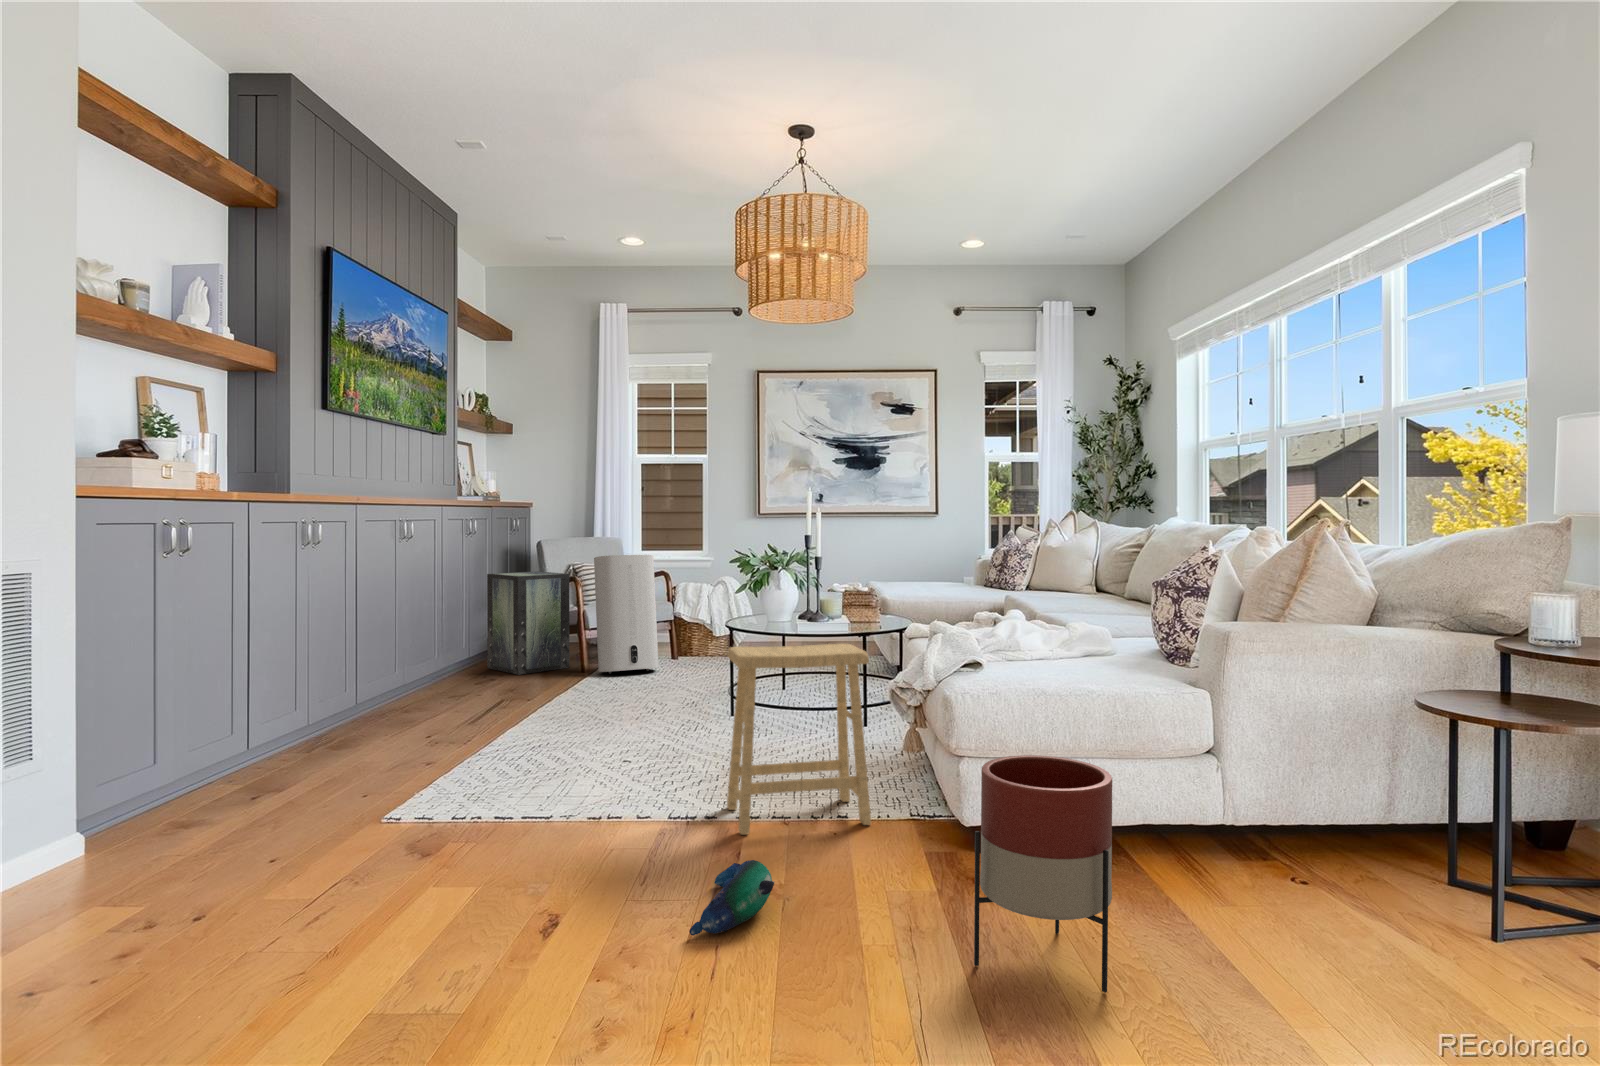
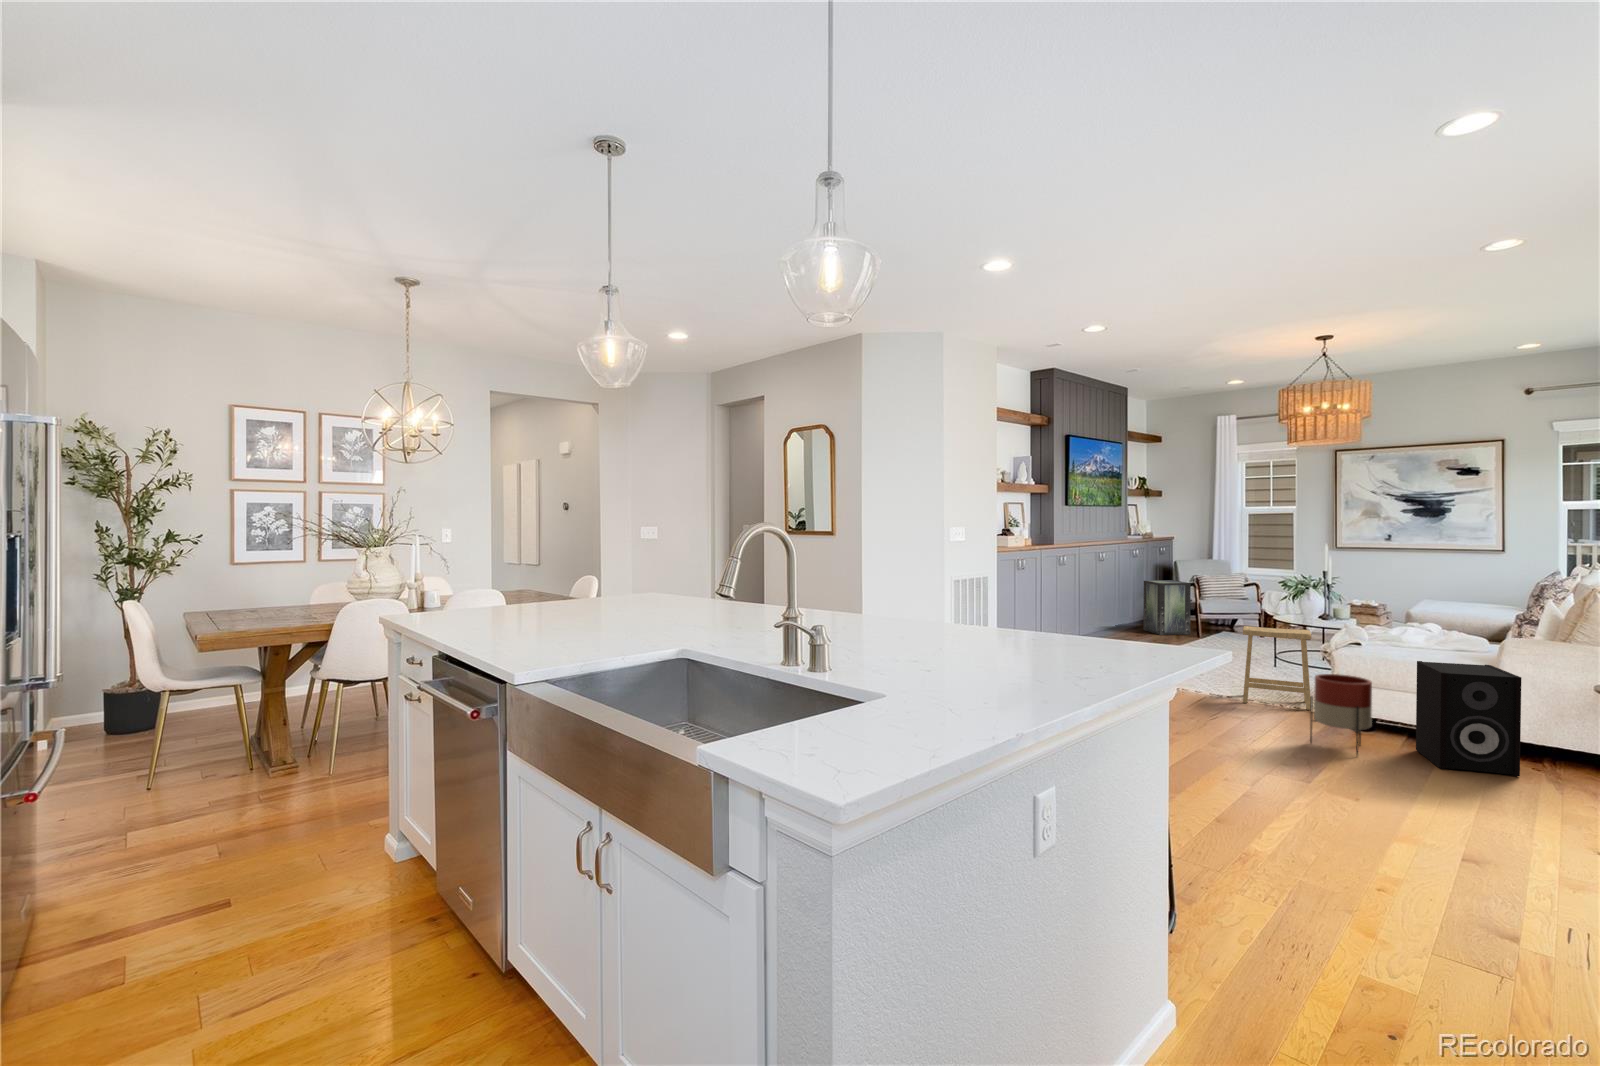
air purifier: present [594,555,659,674] -> none [1205,575,1245,641]
speaker: none [1147,688,1379,978] -> present [1416,661,1521,776]
plush toy: present [689,860,775,936] -> none [1203,702,1241,721]

